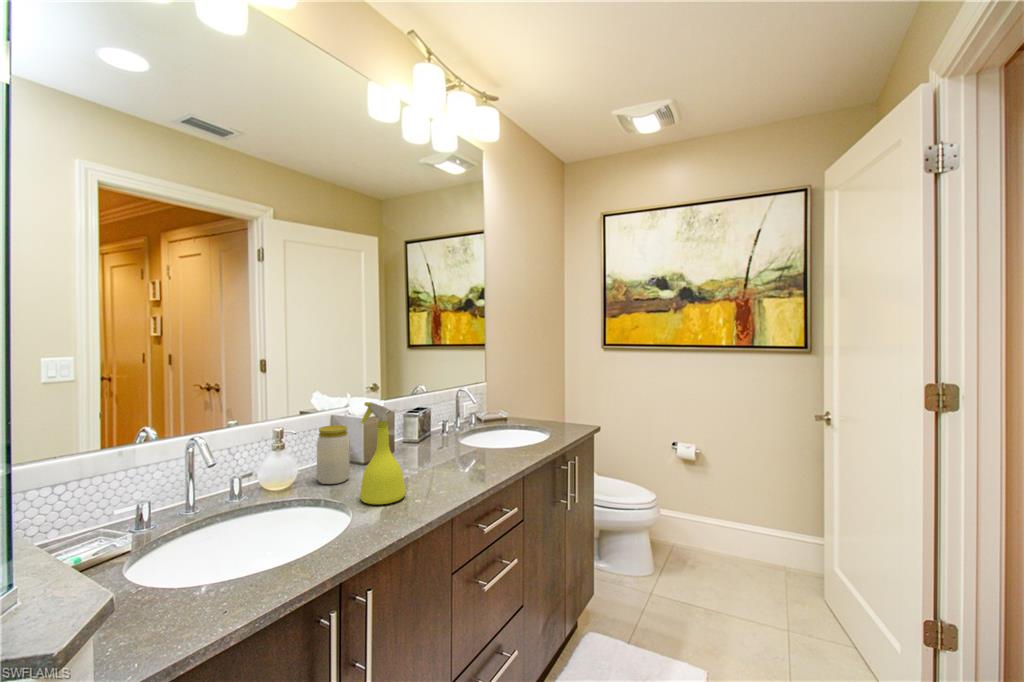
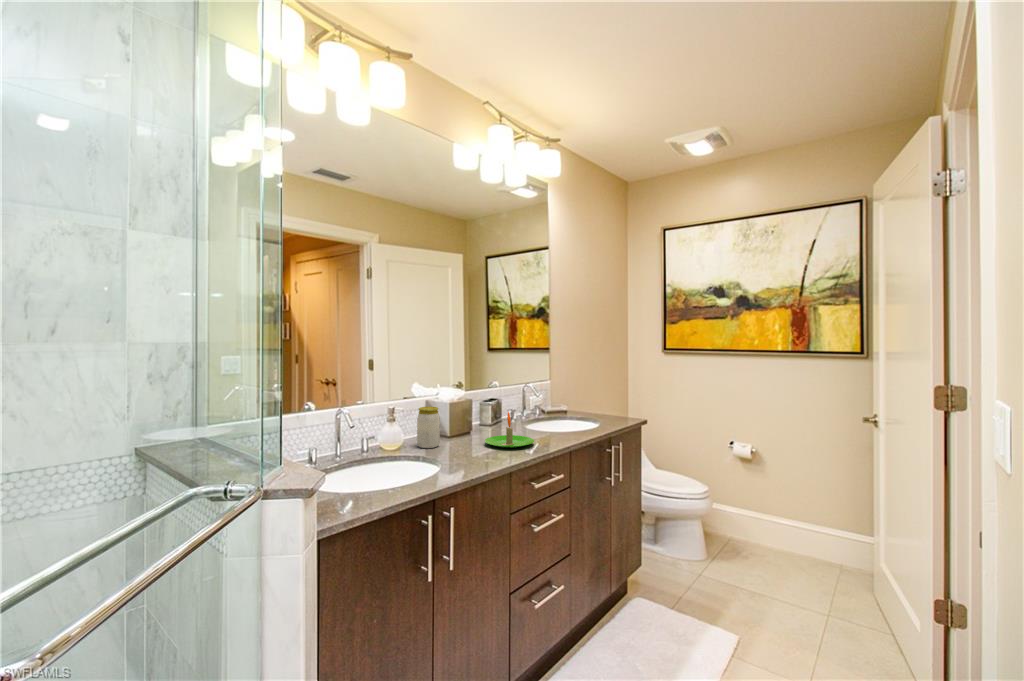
spray bottle: present [360,402,406,504] -> none [447,388,478,461]
candle: none [412,428,478,476] -> present [485,412,534,448]

